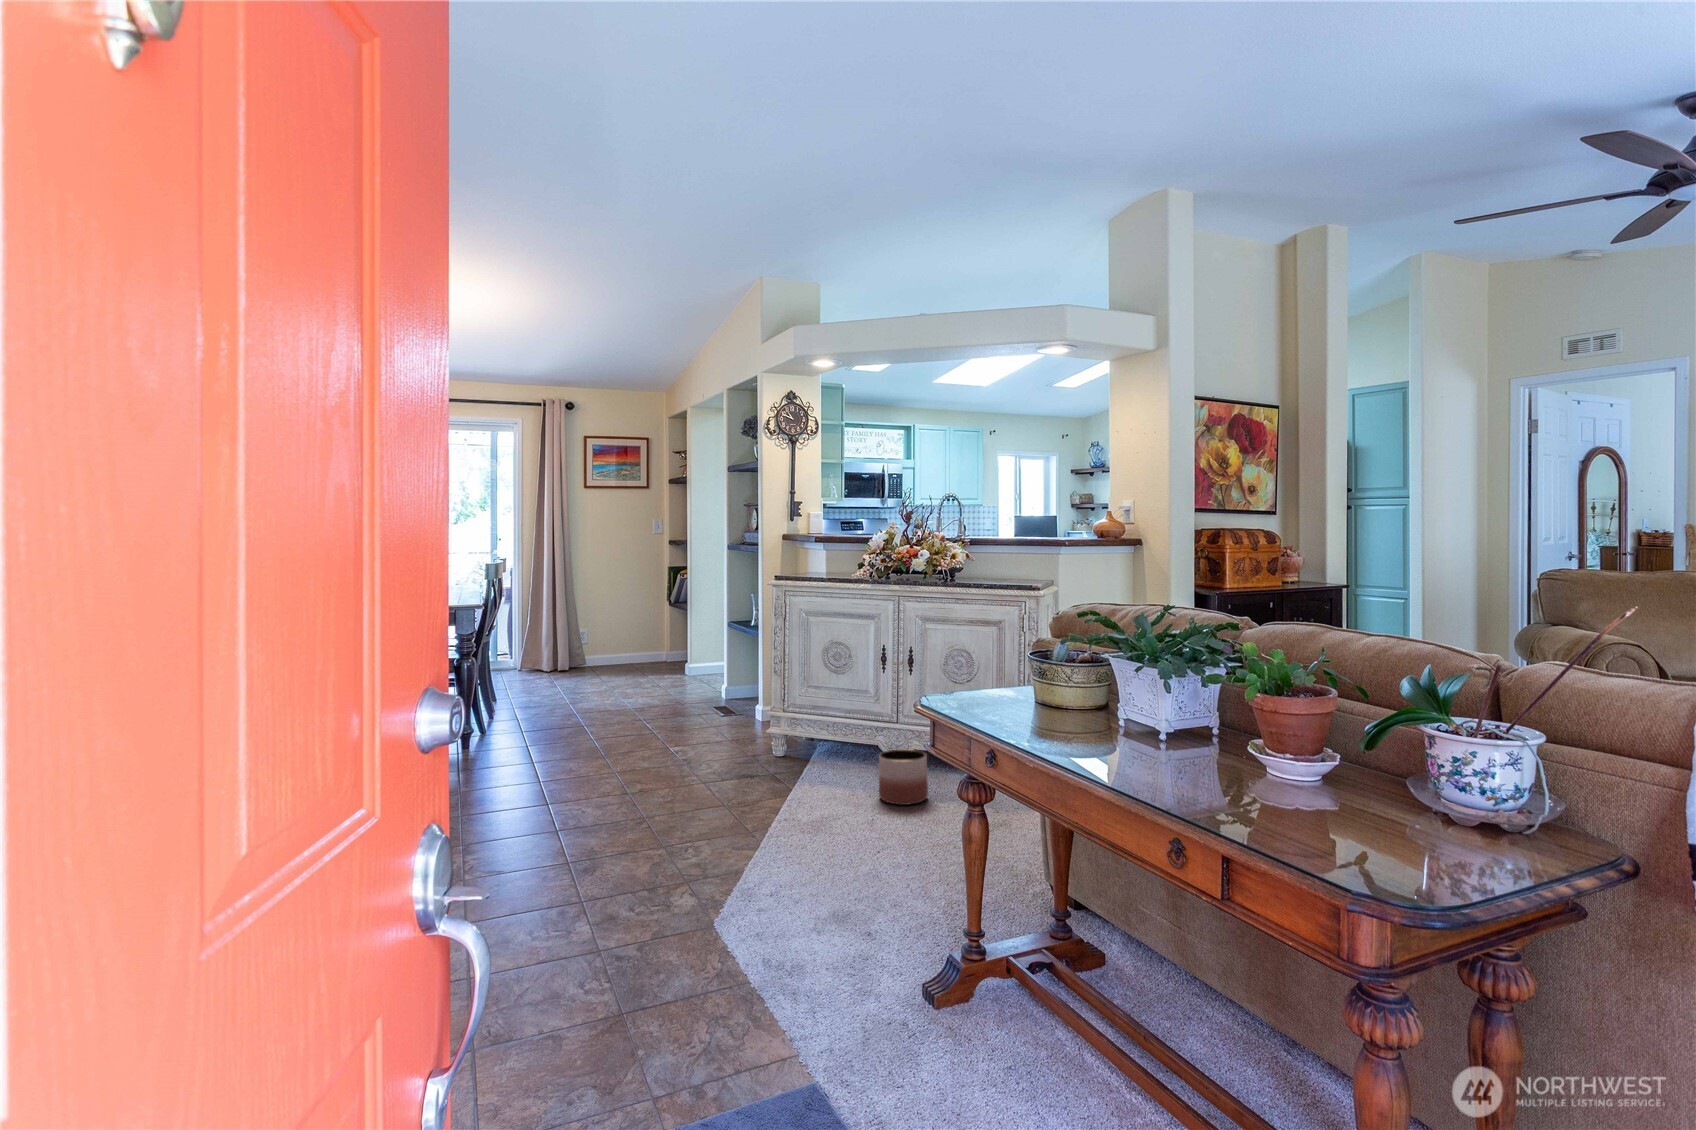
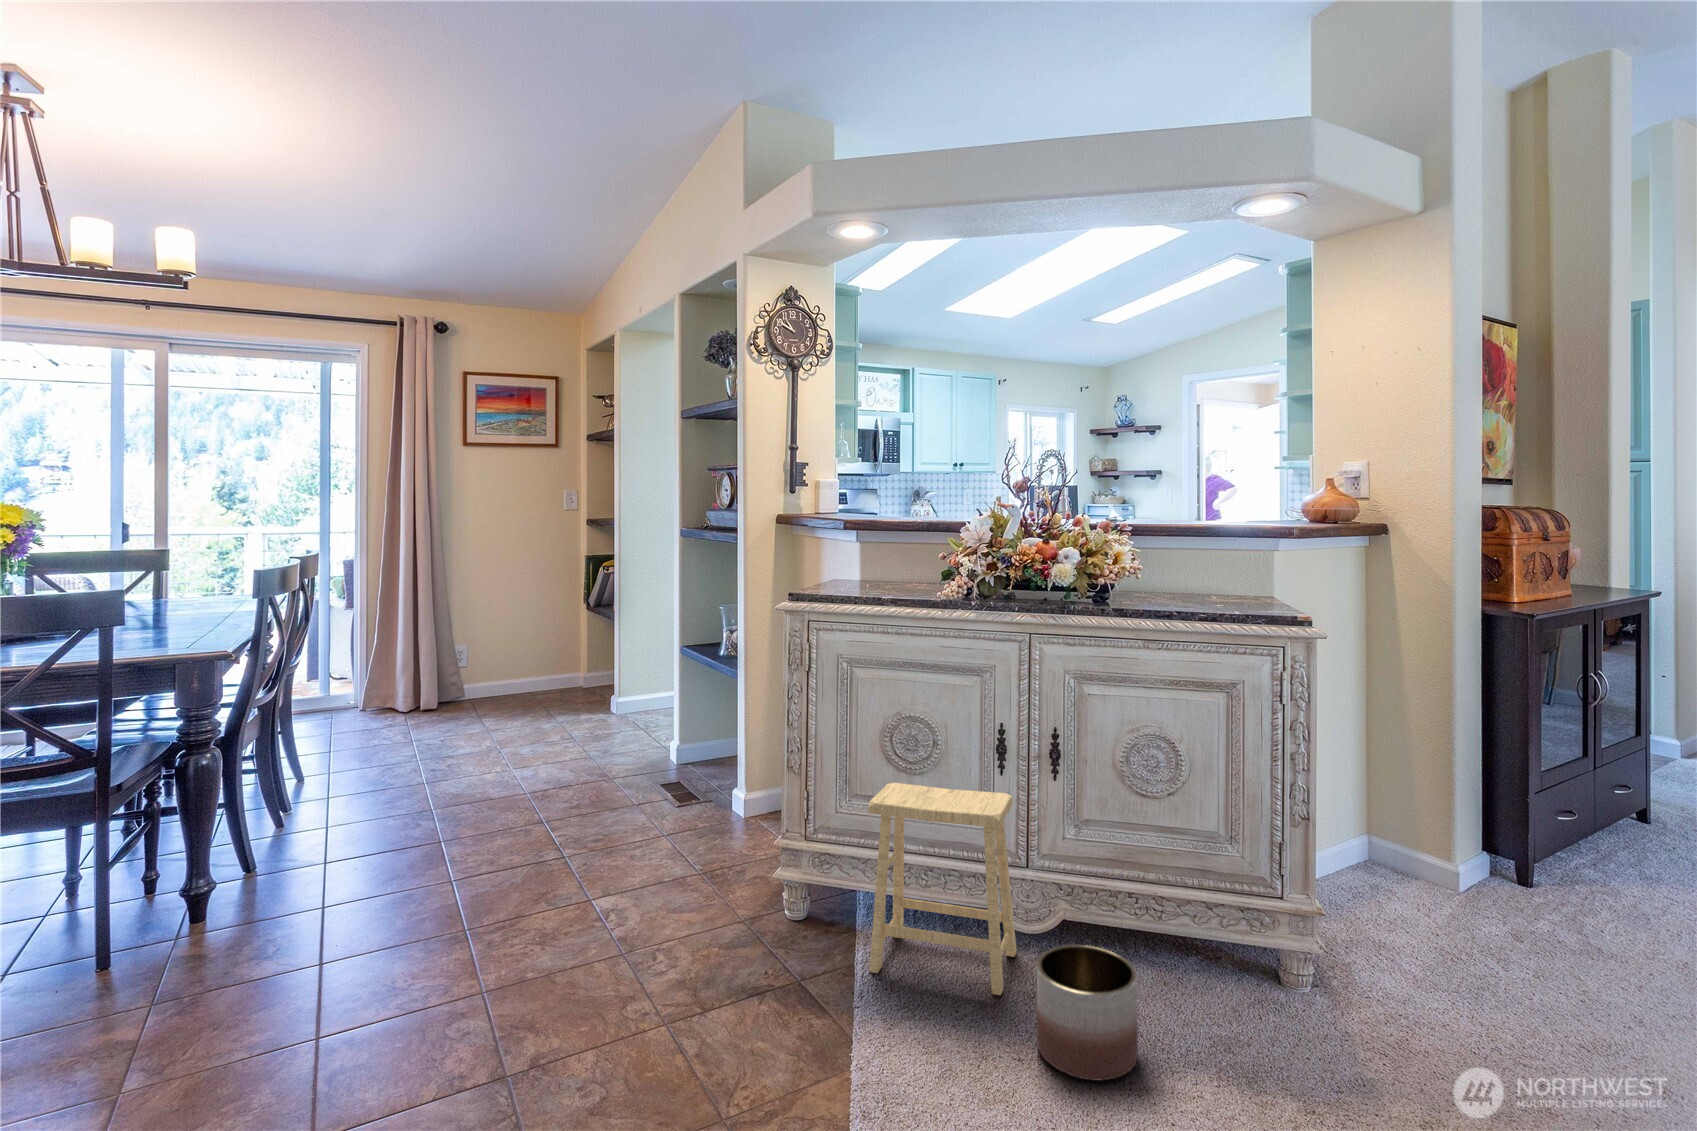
footstool: none [808,678,891,782] -> present [868,783,1017,995]

